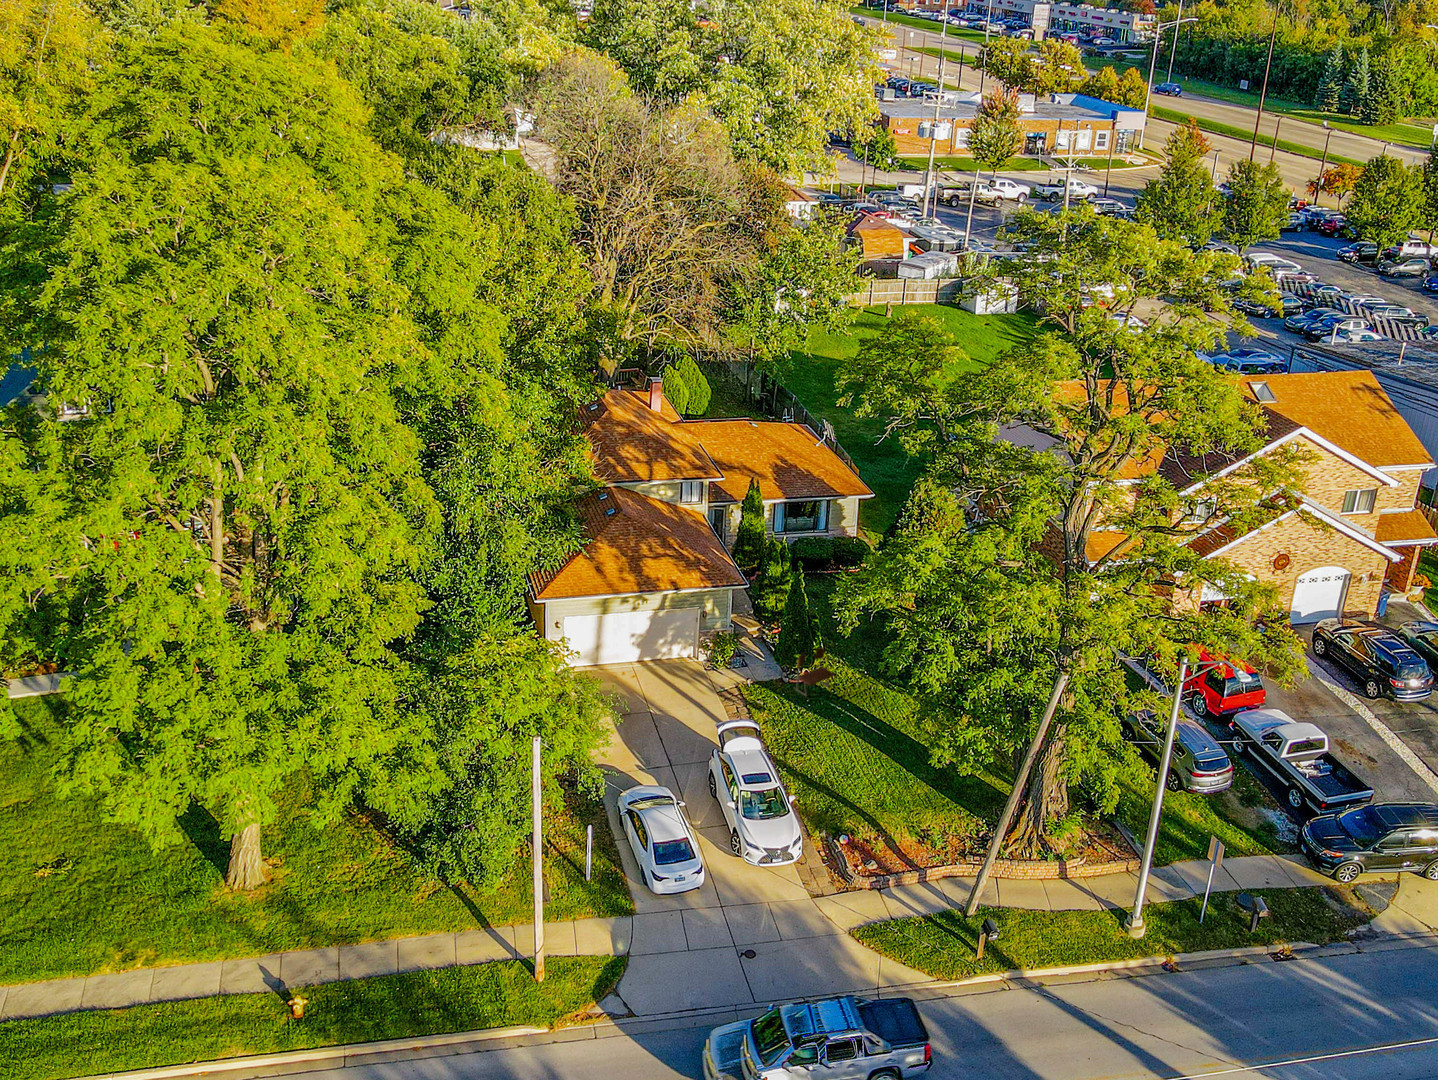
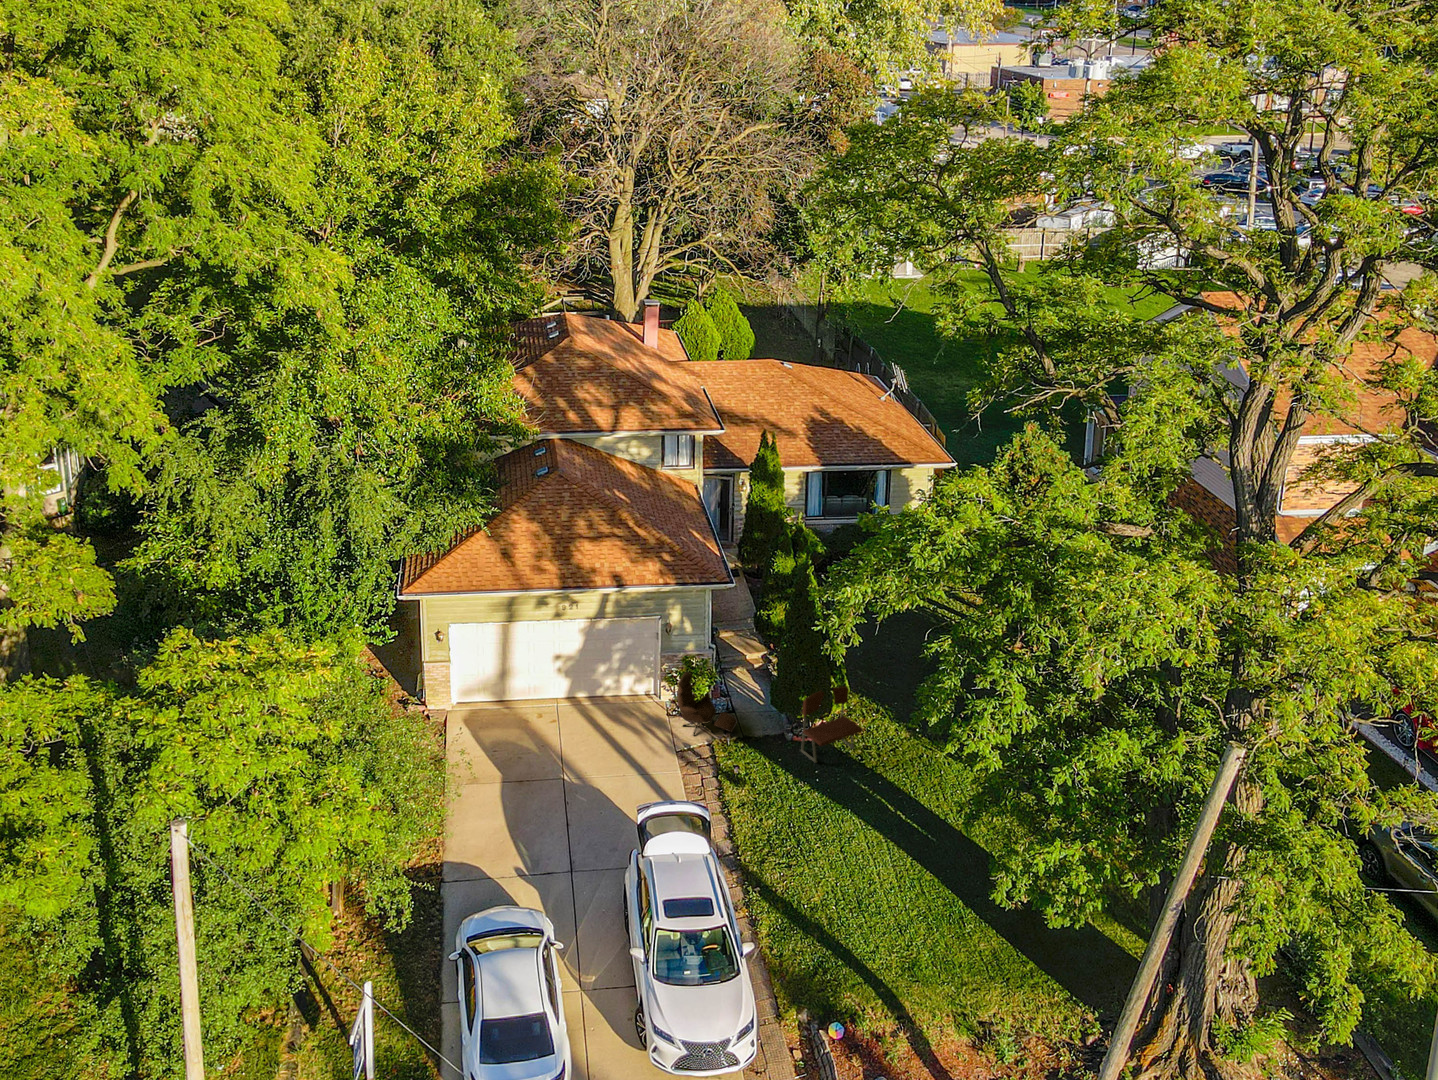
lounge chair: none [716,643,754,685] -> present [678,672,738,738]

